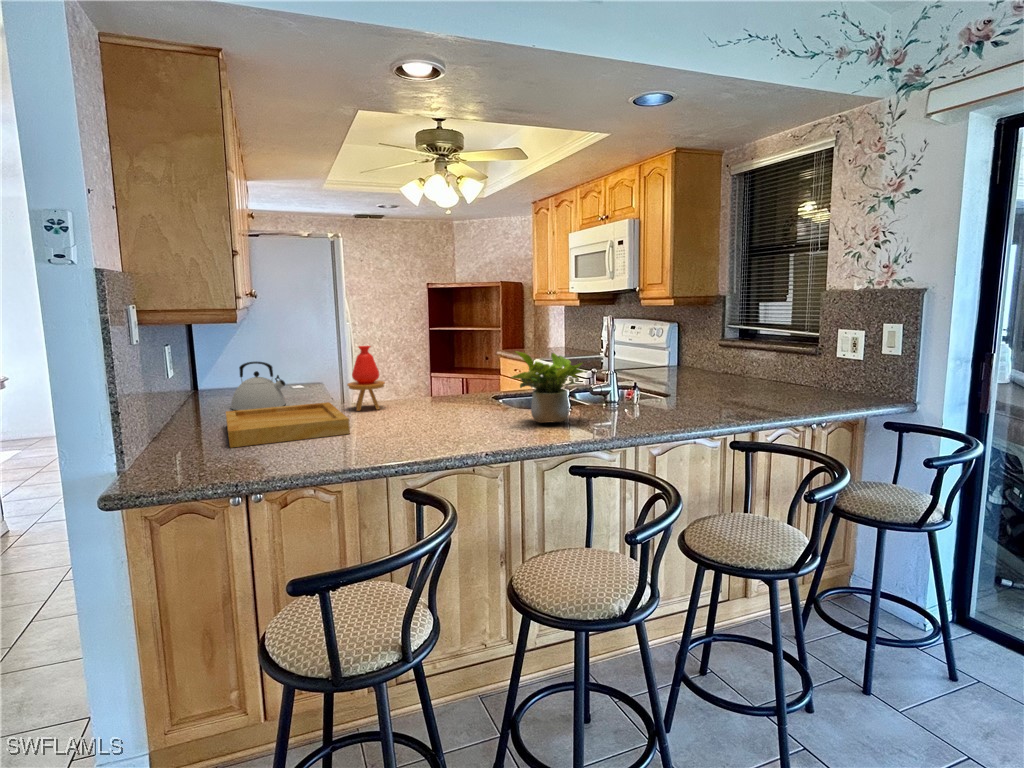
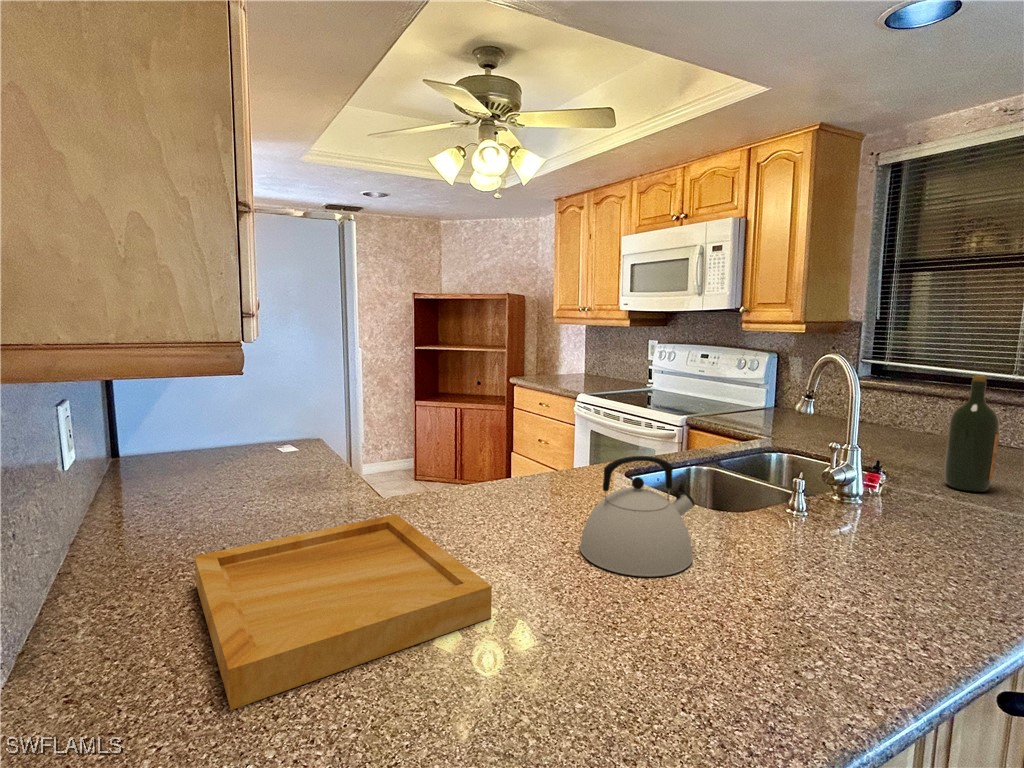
wine bottle: none [691,328,718,403] -> present [944,375,999,492]
vase: present [347,346,385,411] -> none [416,402,482,522]
potted plant: present [511,351,587,423] -> none [771,427,918,567]
kettle: present [231,362,286,410] -> present [580,456,695,577]

